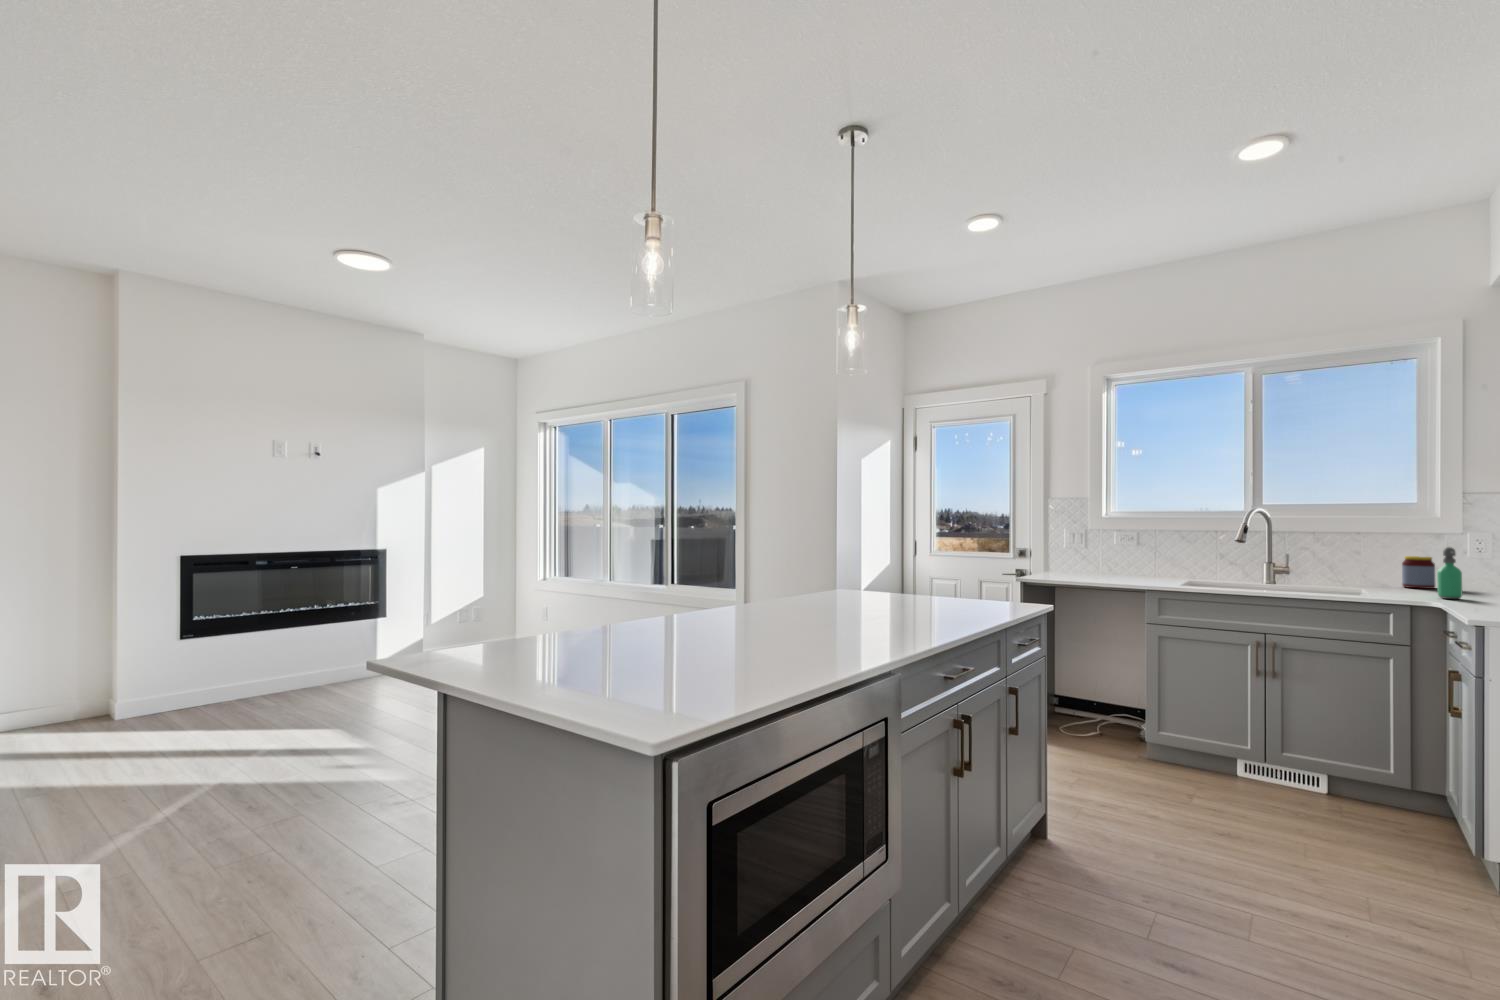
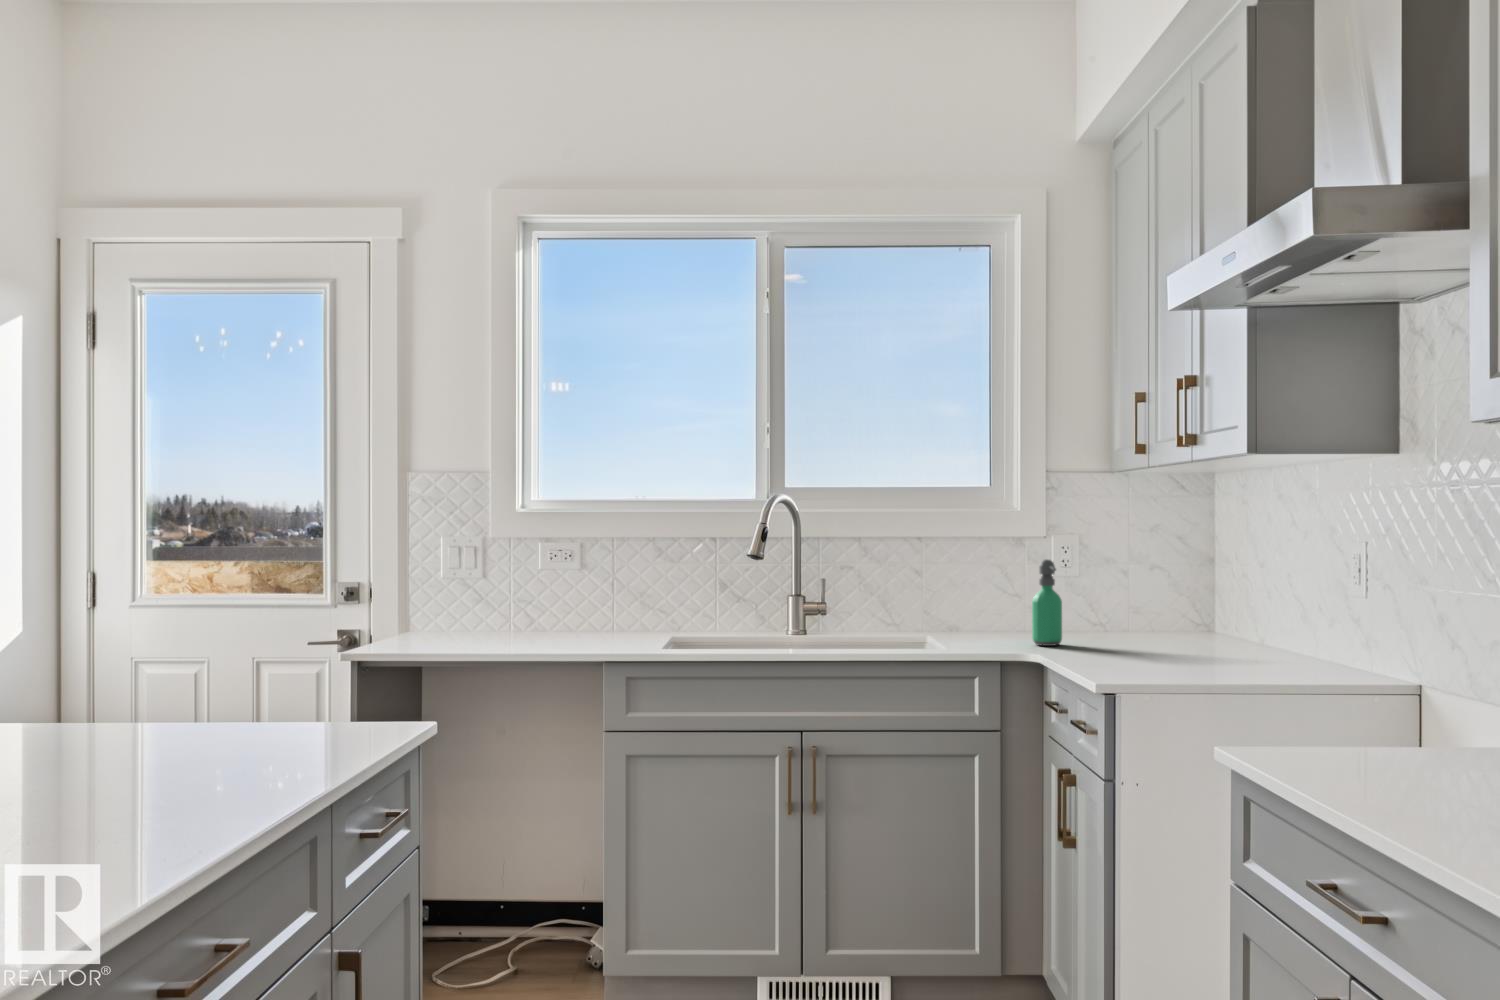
jar: present [1402,556,1435,589] -> none [976,575,1017,629]

